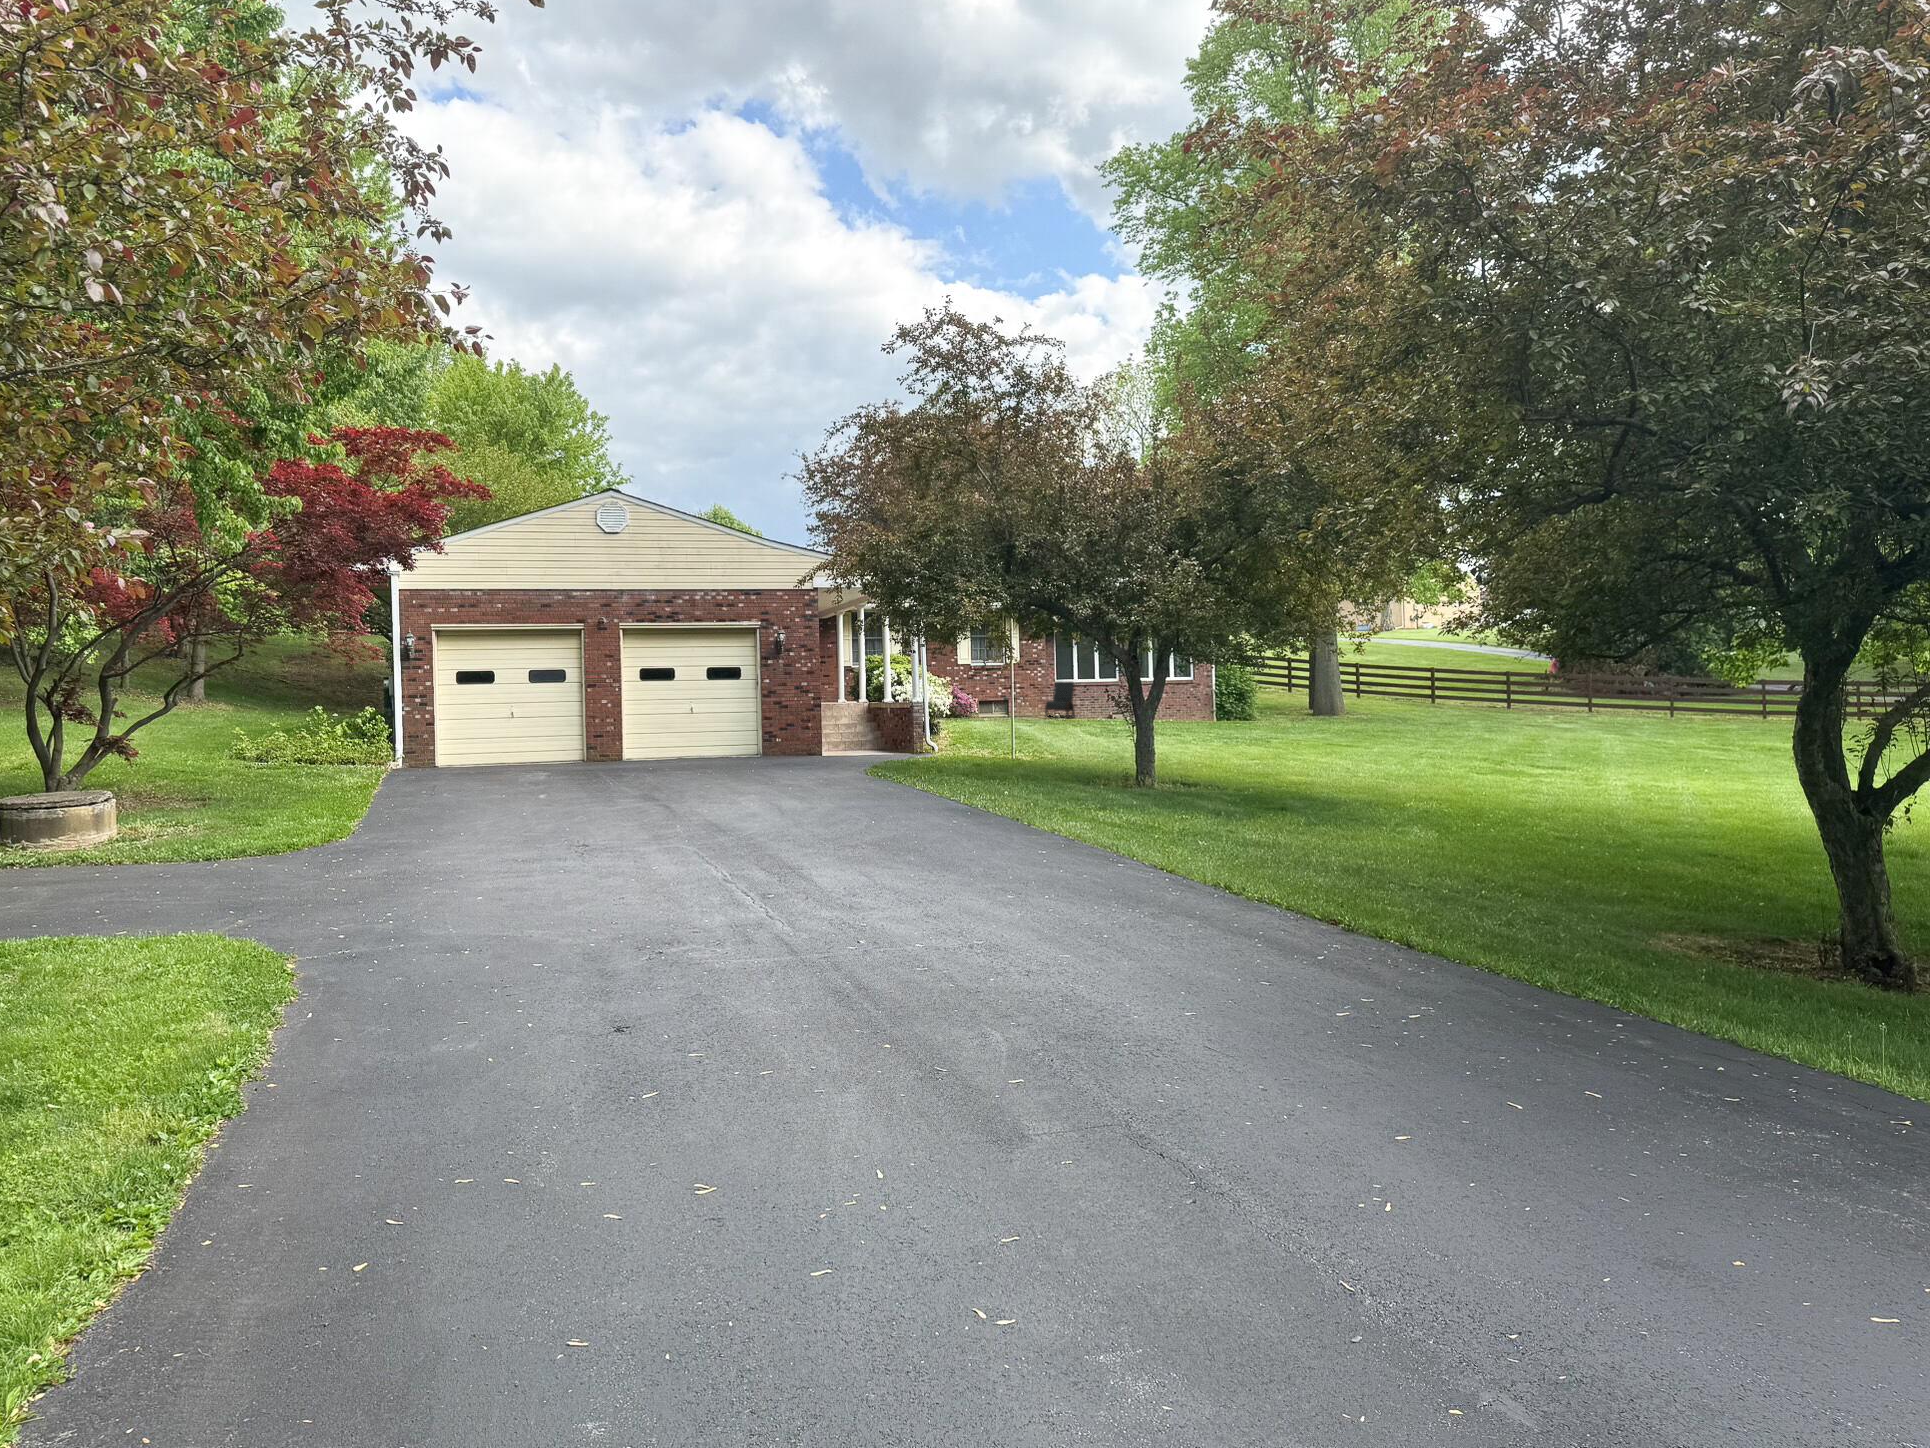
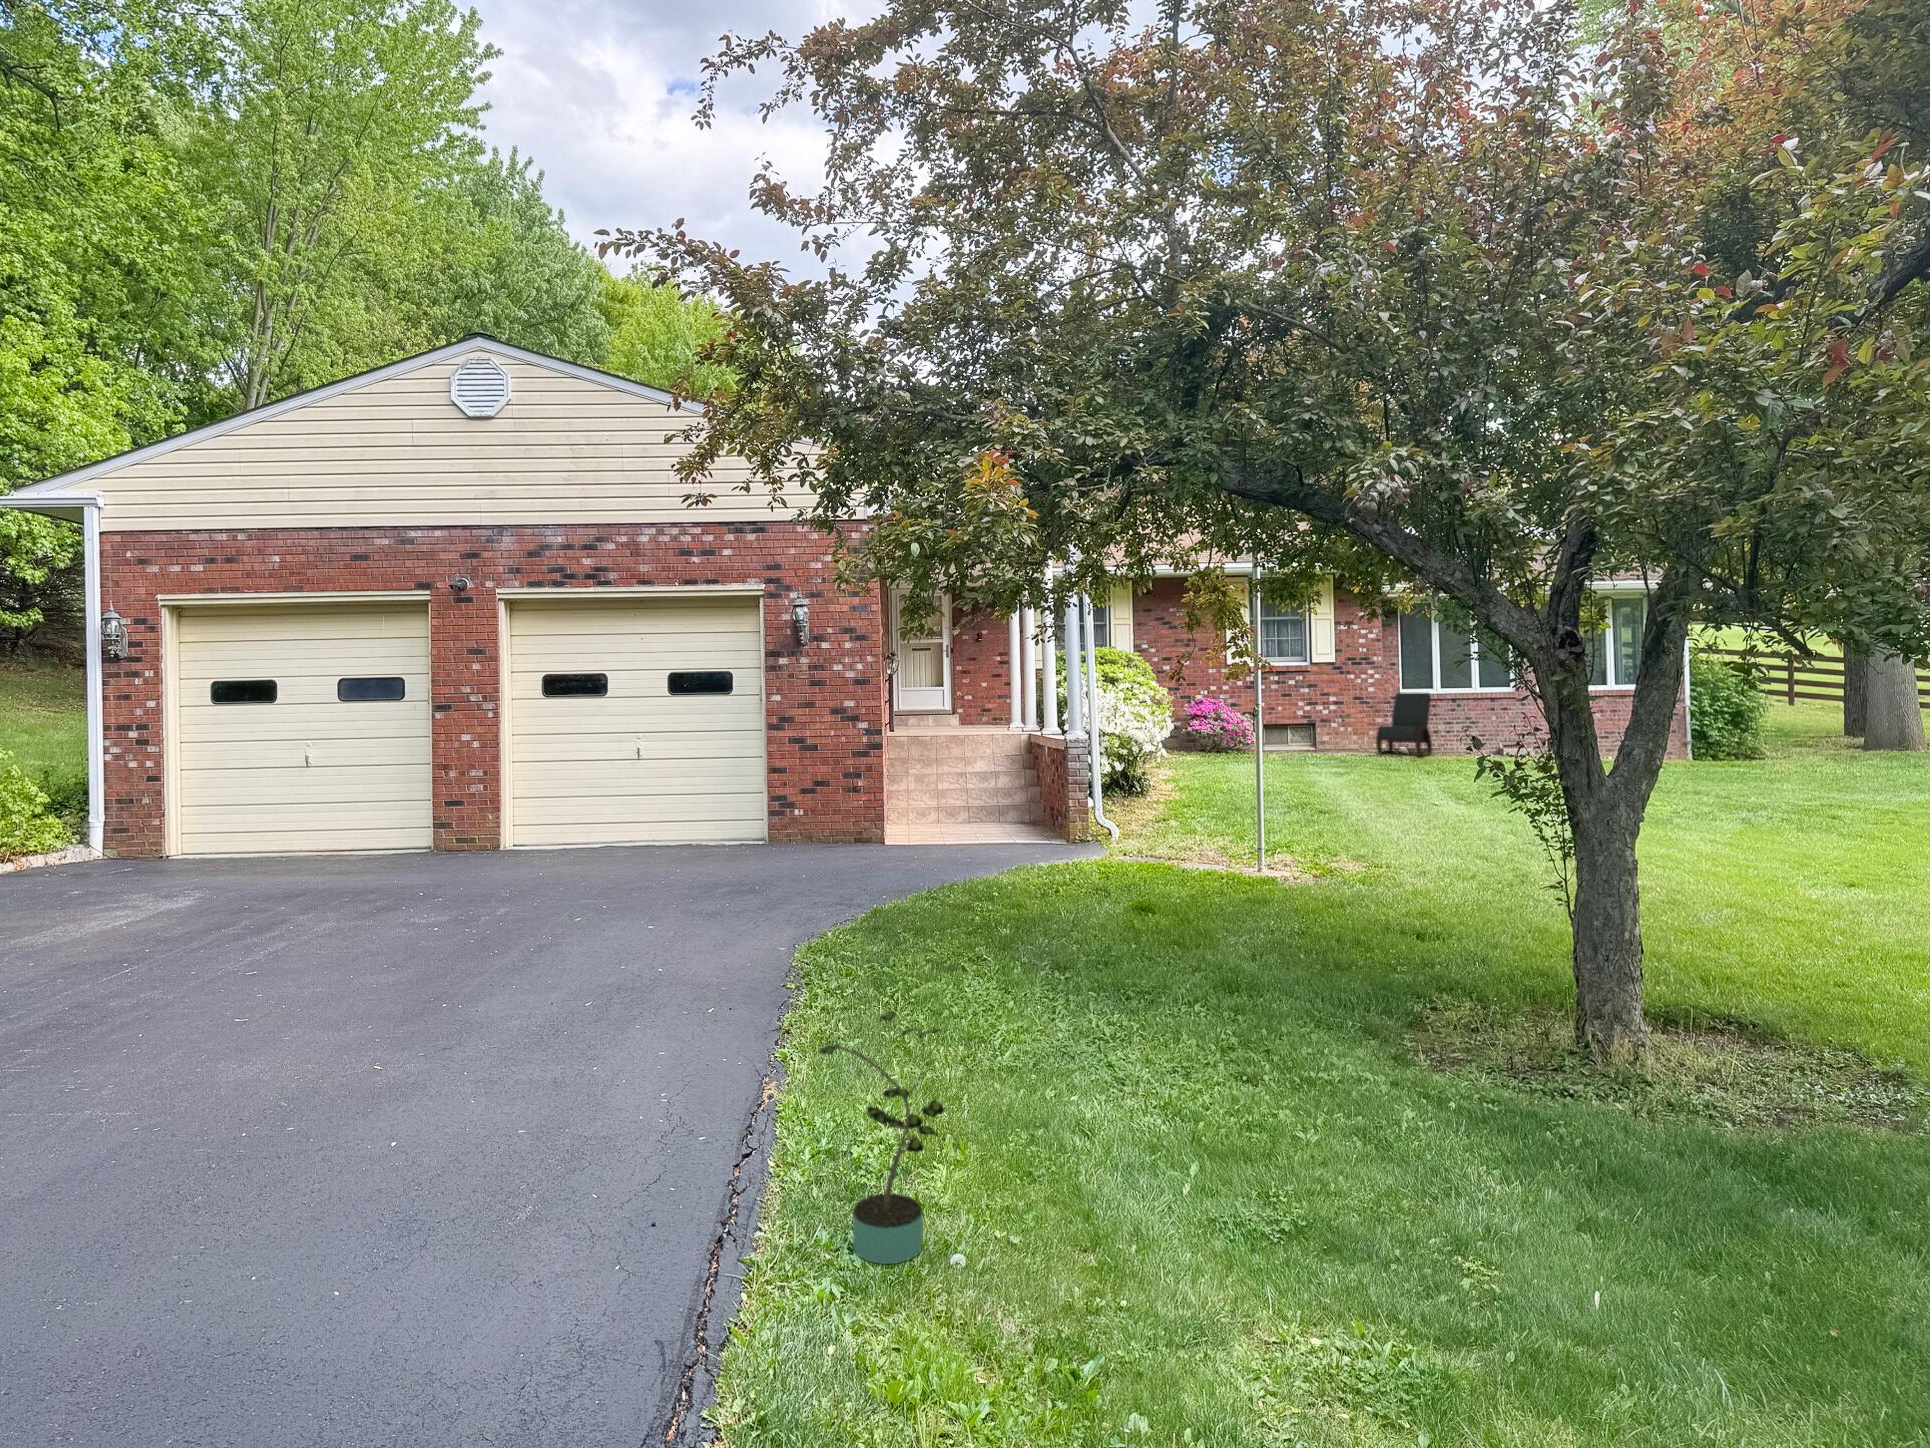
potted plant: none [958,745,986,792] -> present [820,1011,944,1264]

